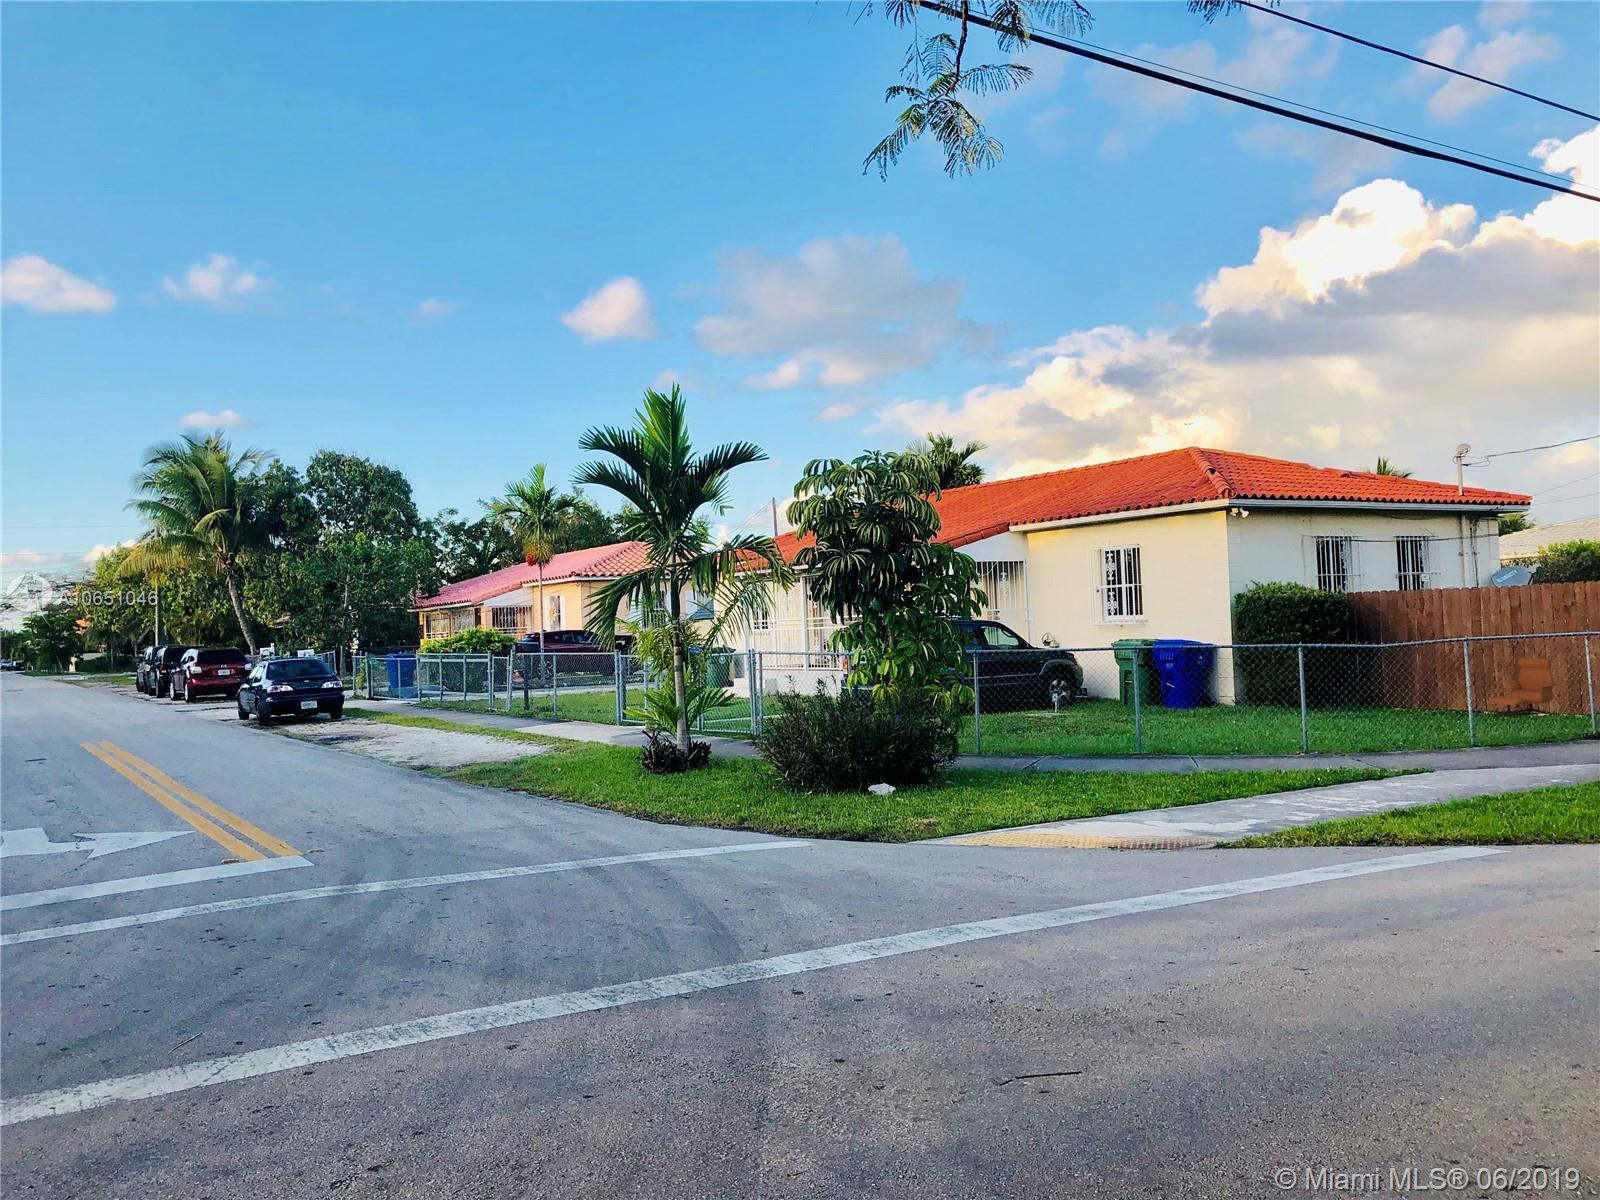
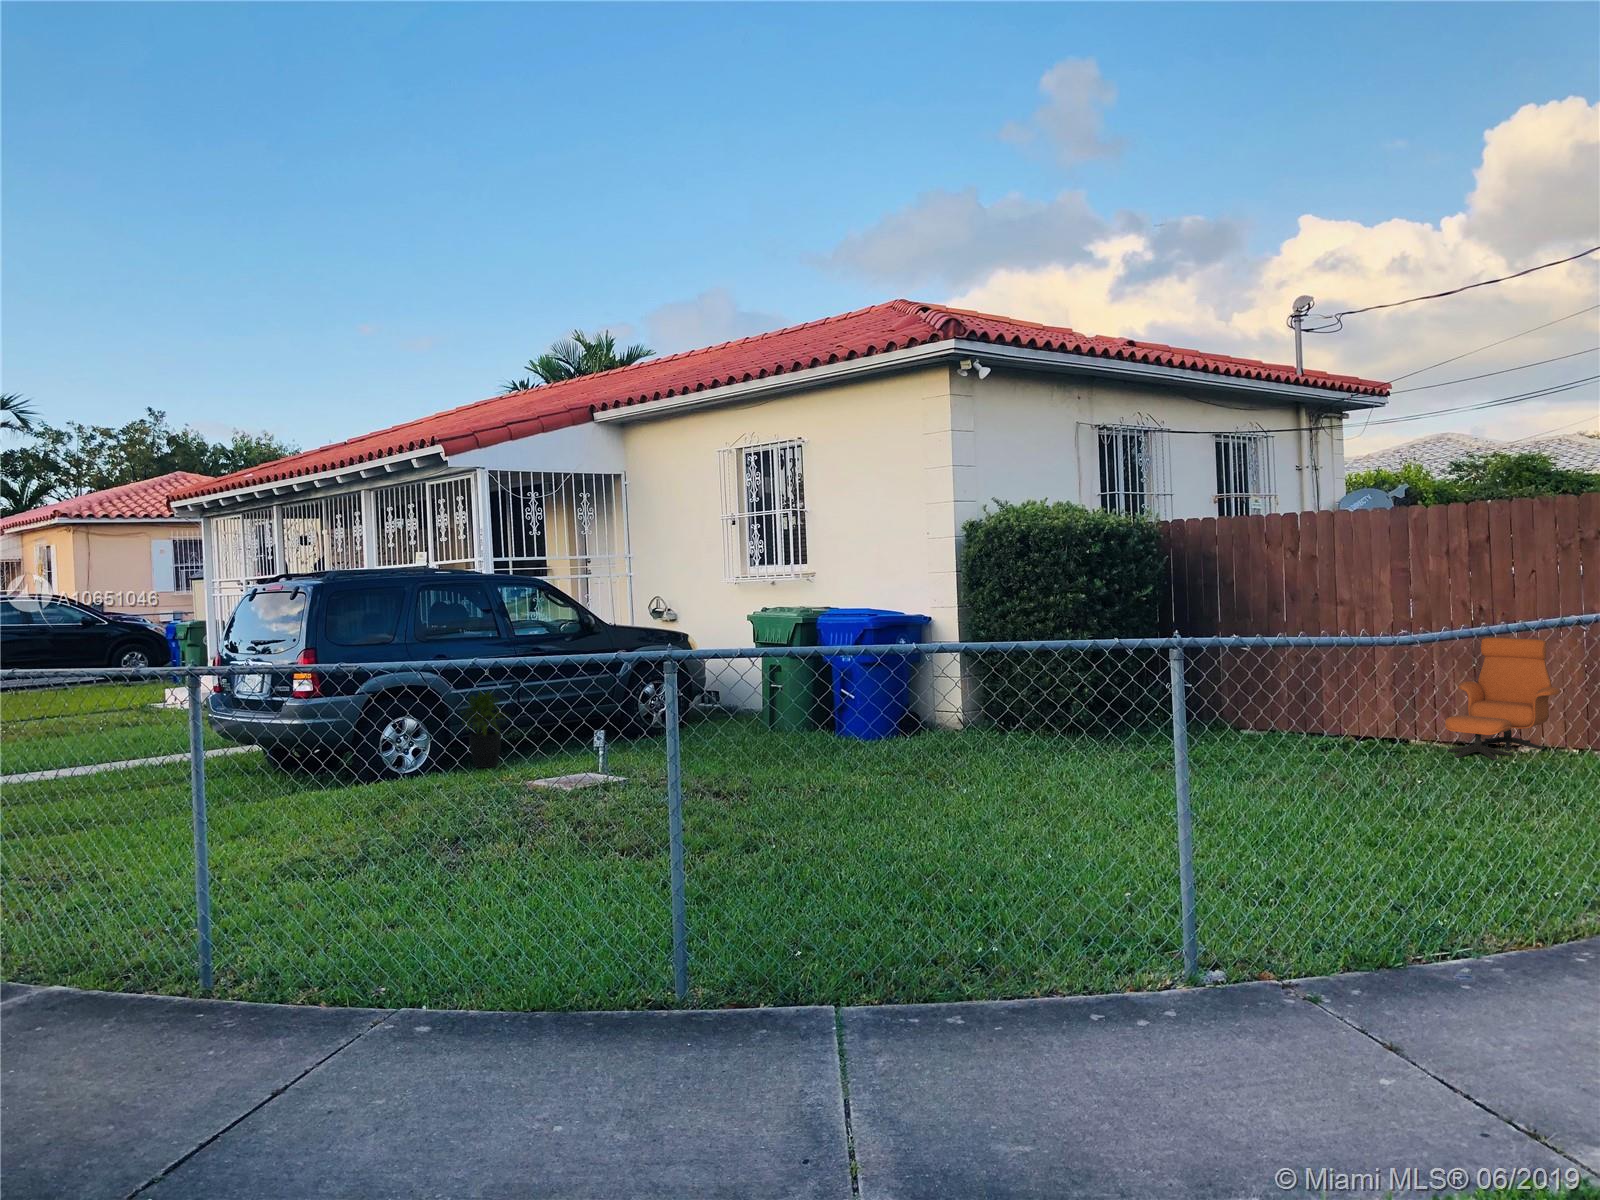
potted plant: none [977,676,1002,715] -> present [462,691,505,768]

